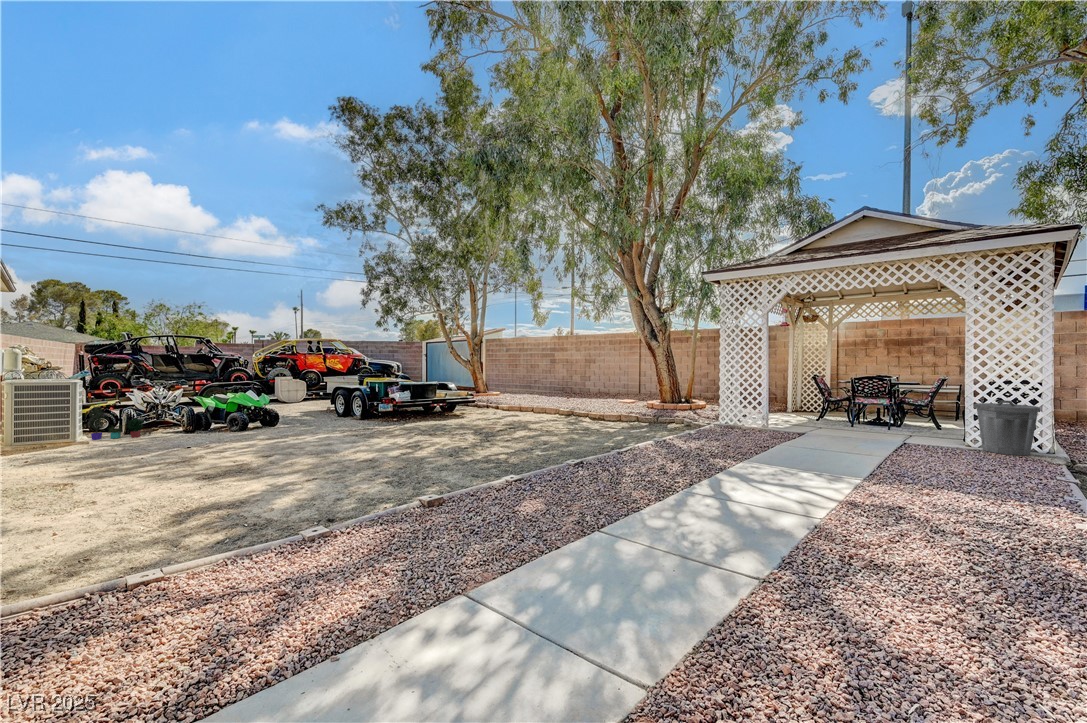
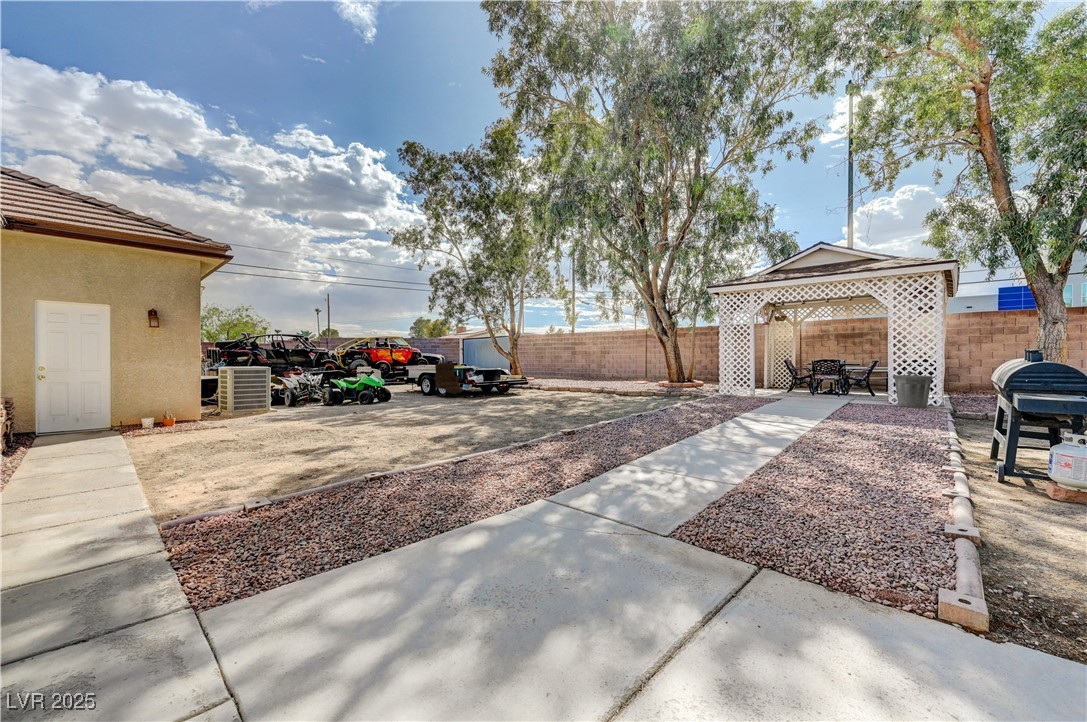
lounge chair: none [340,375,377,422] -> present [434,363,462,398]
potted plant: present [89,405,144,440] -> none [269,384,307,410]

